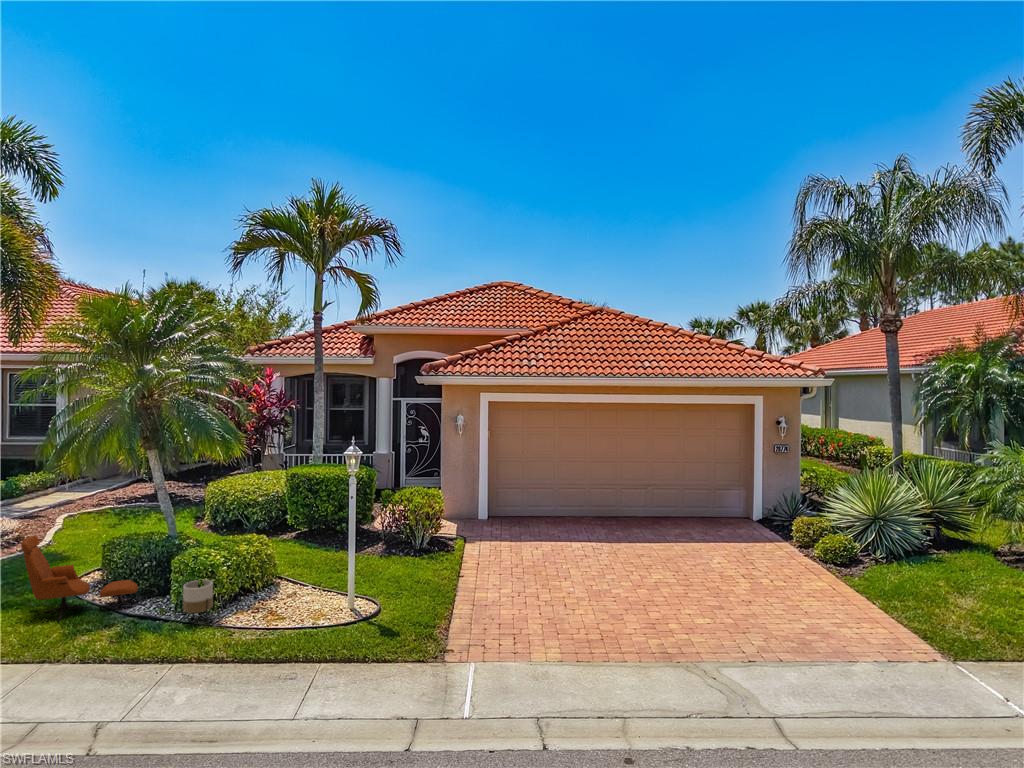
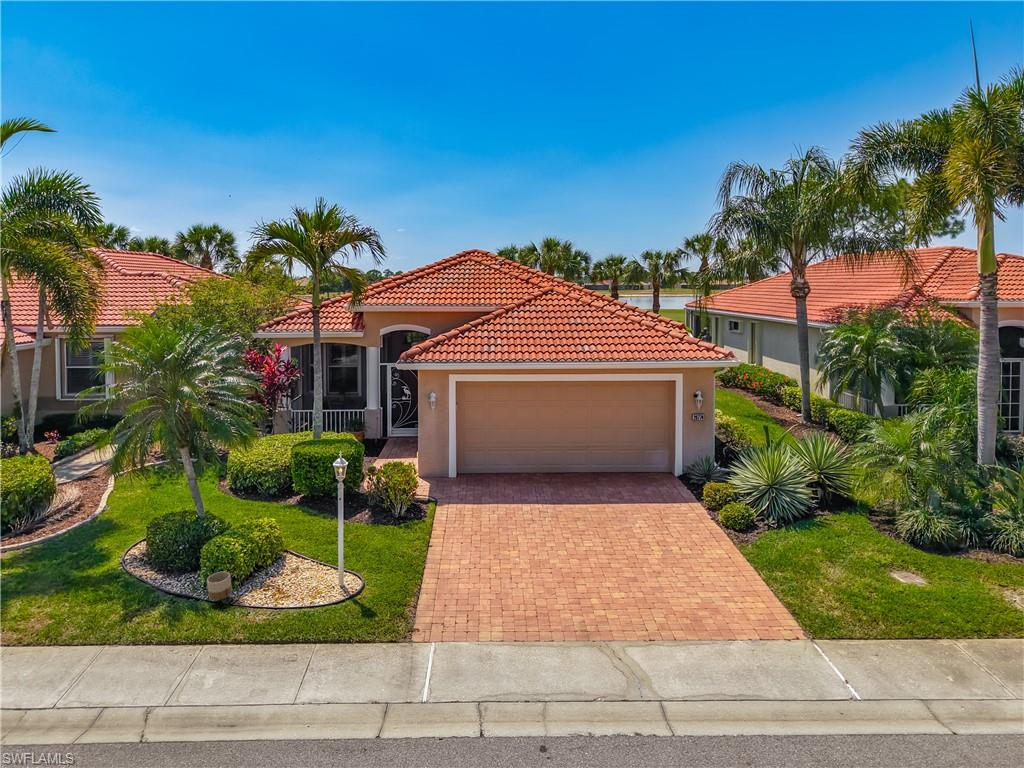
lounge chair: present [21,536,139,622] -> none [72,541,175,607]

